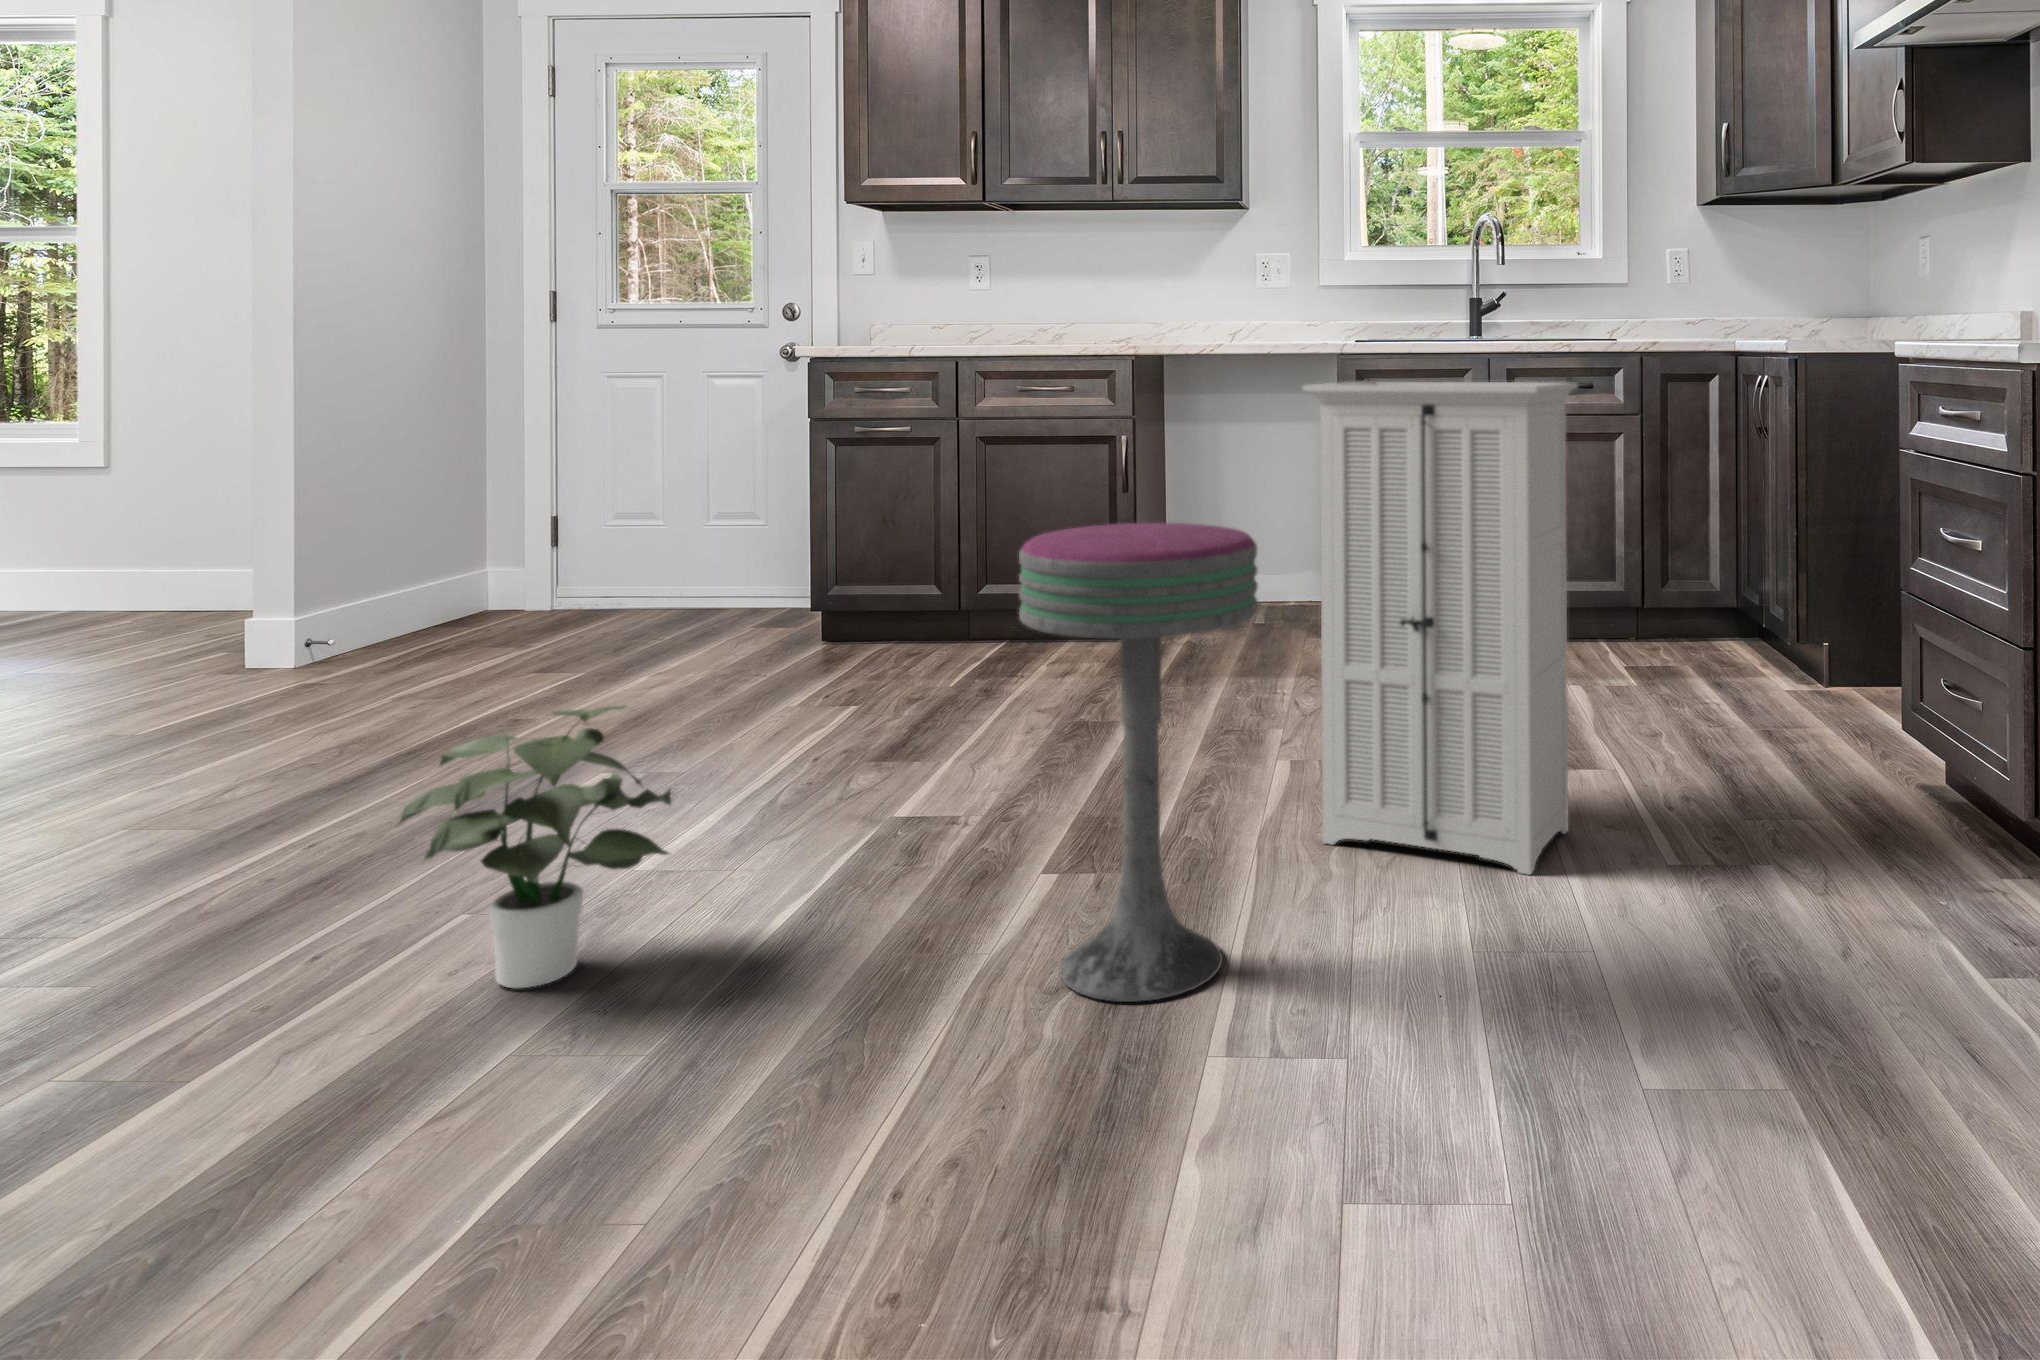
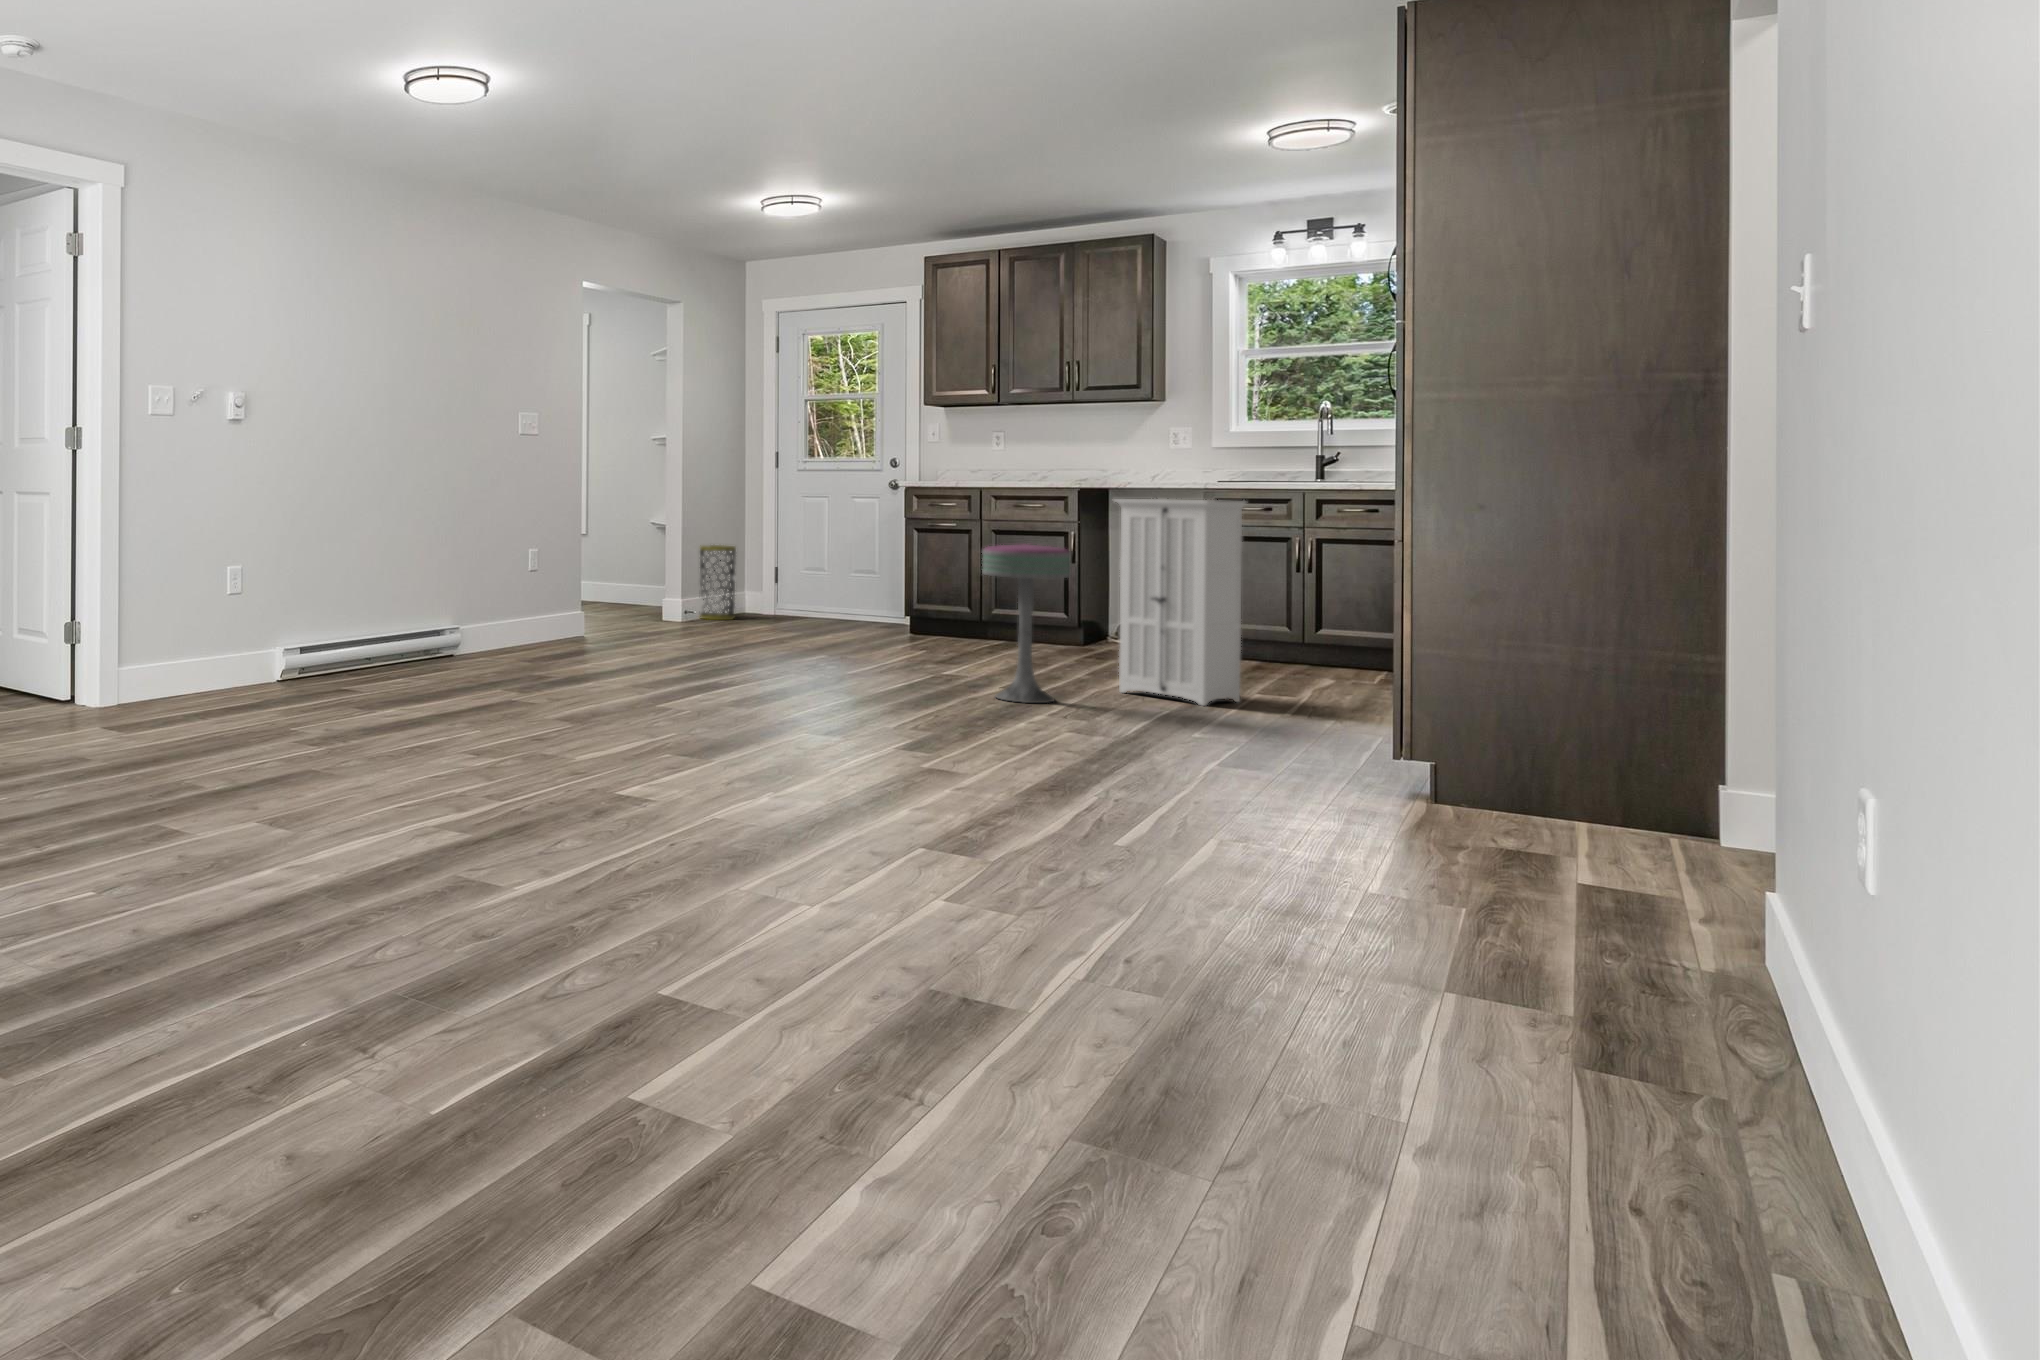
trash can: none [354,490,447,655] -> present [700,545,736,620]
potted plant: present [398,705,672,988] -> none [786,597,867,680]

